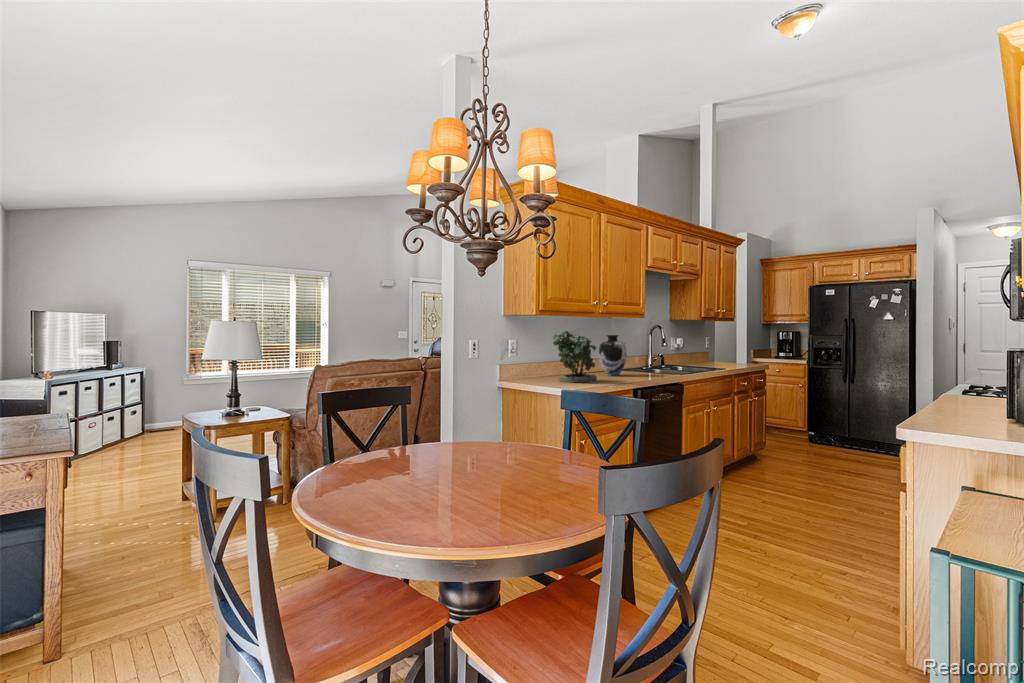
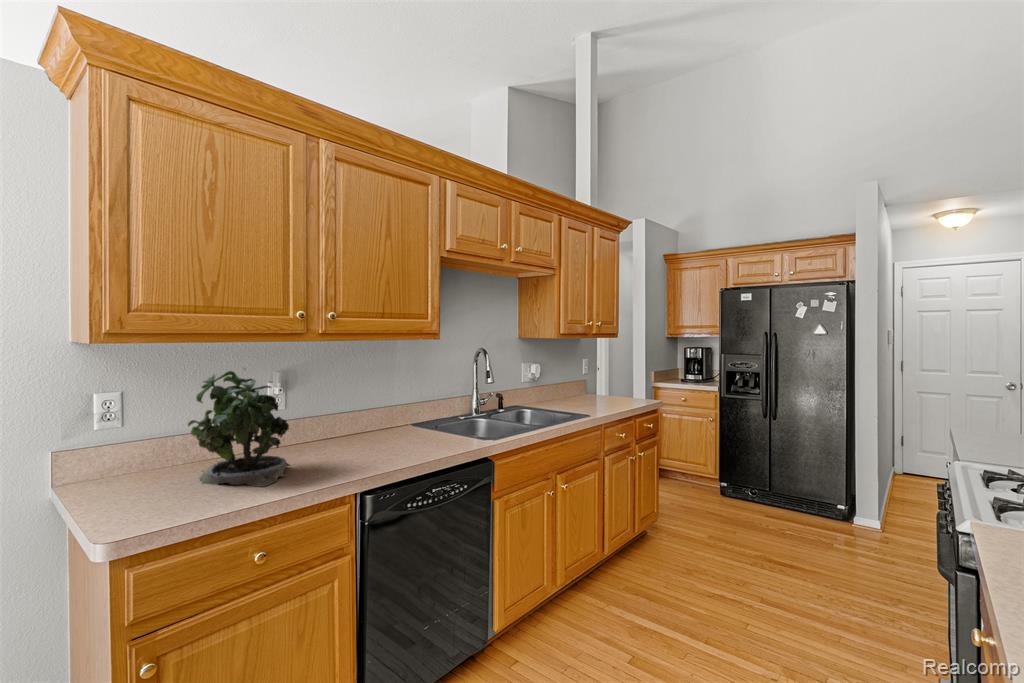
vase: present [599,335,627,376] -> none [345,370,395,445]

